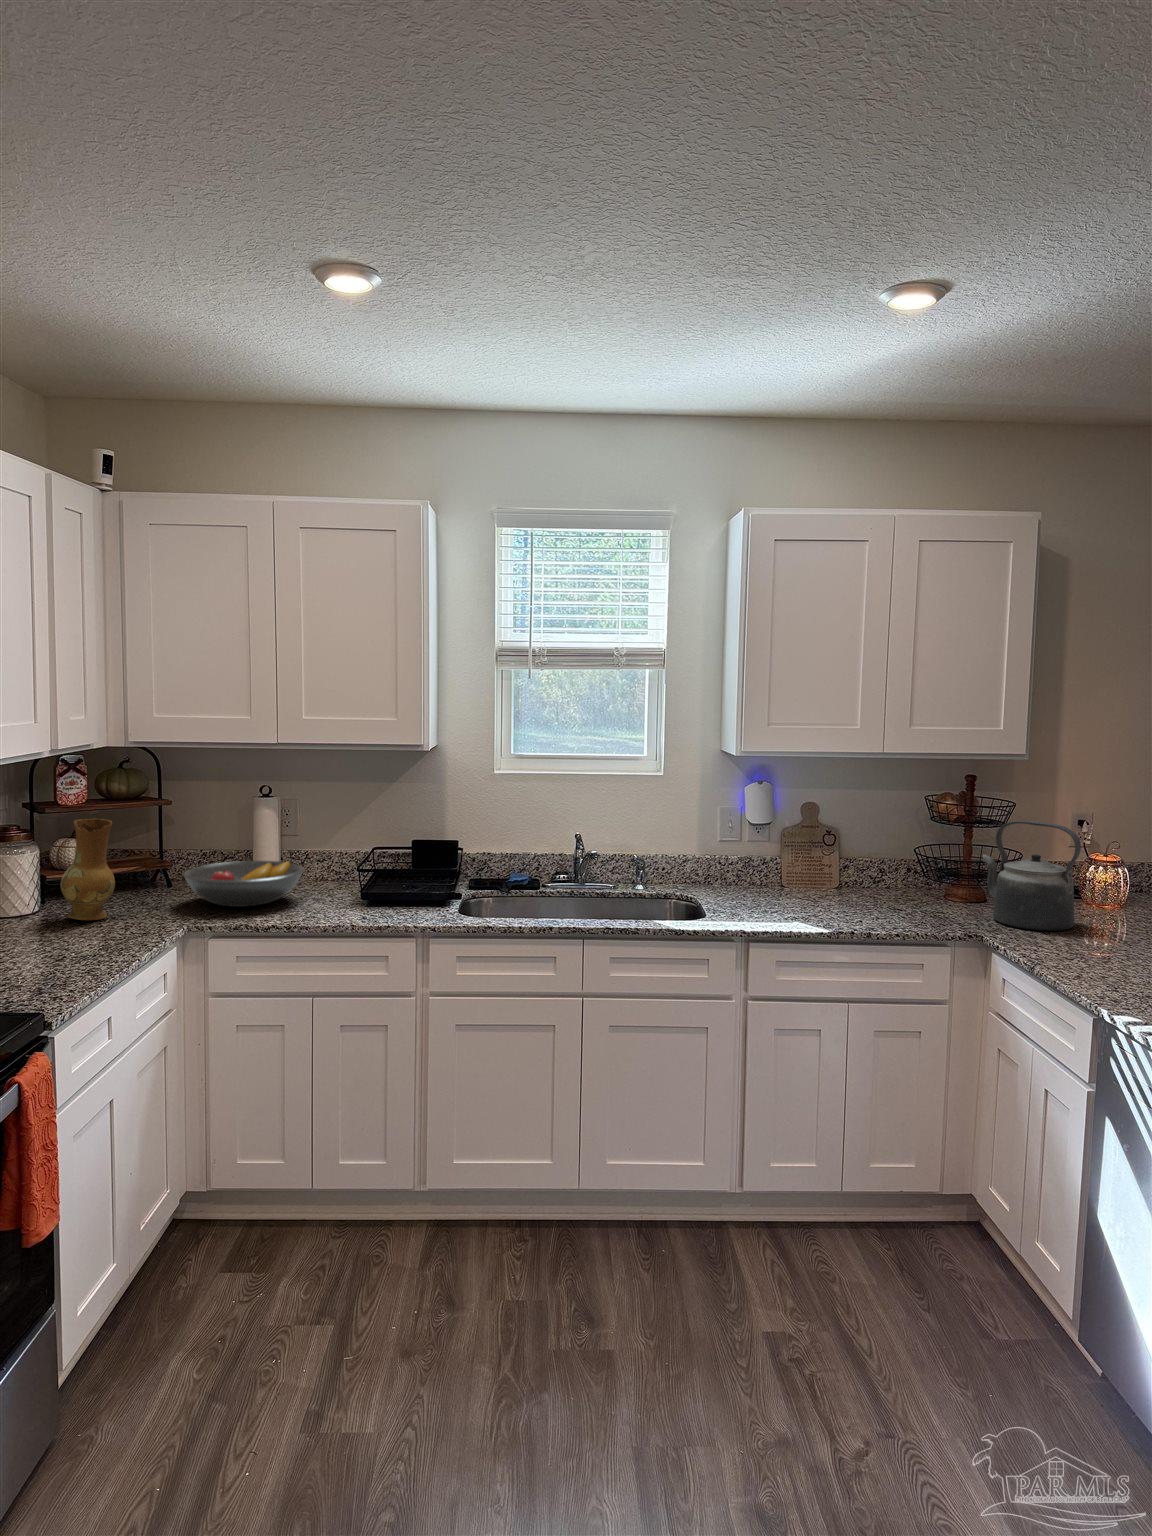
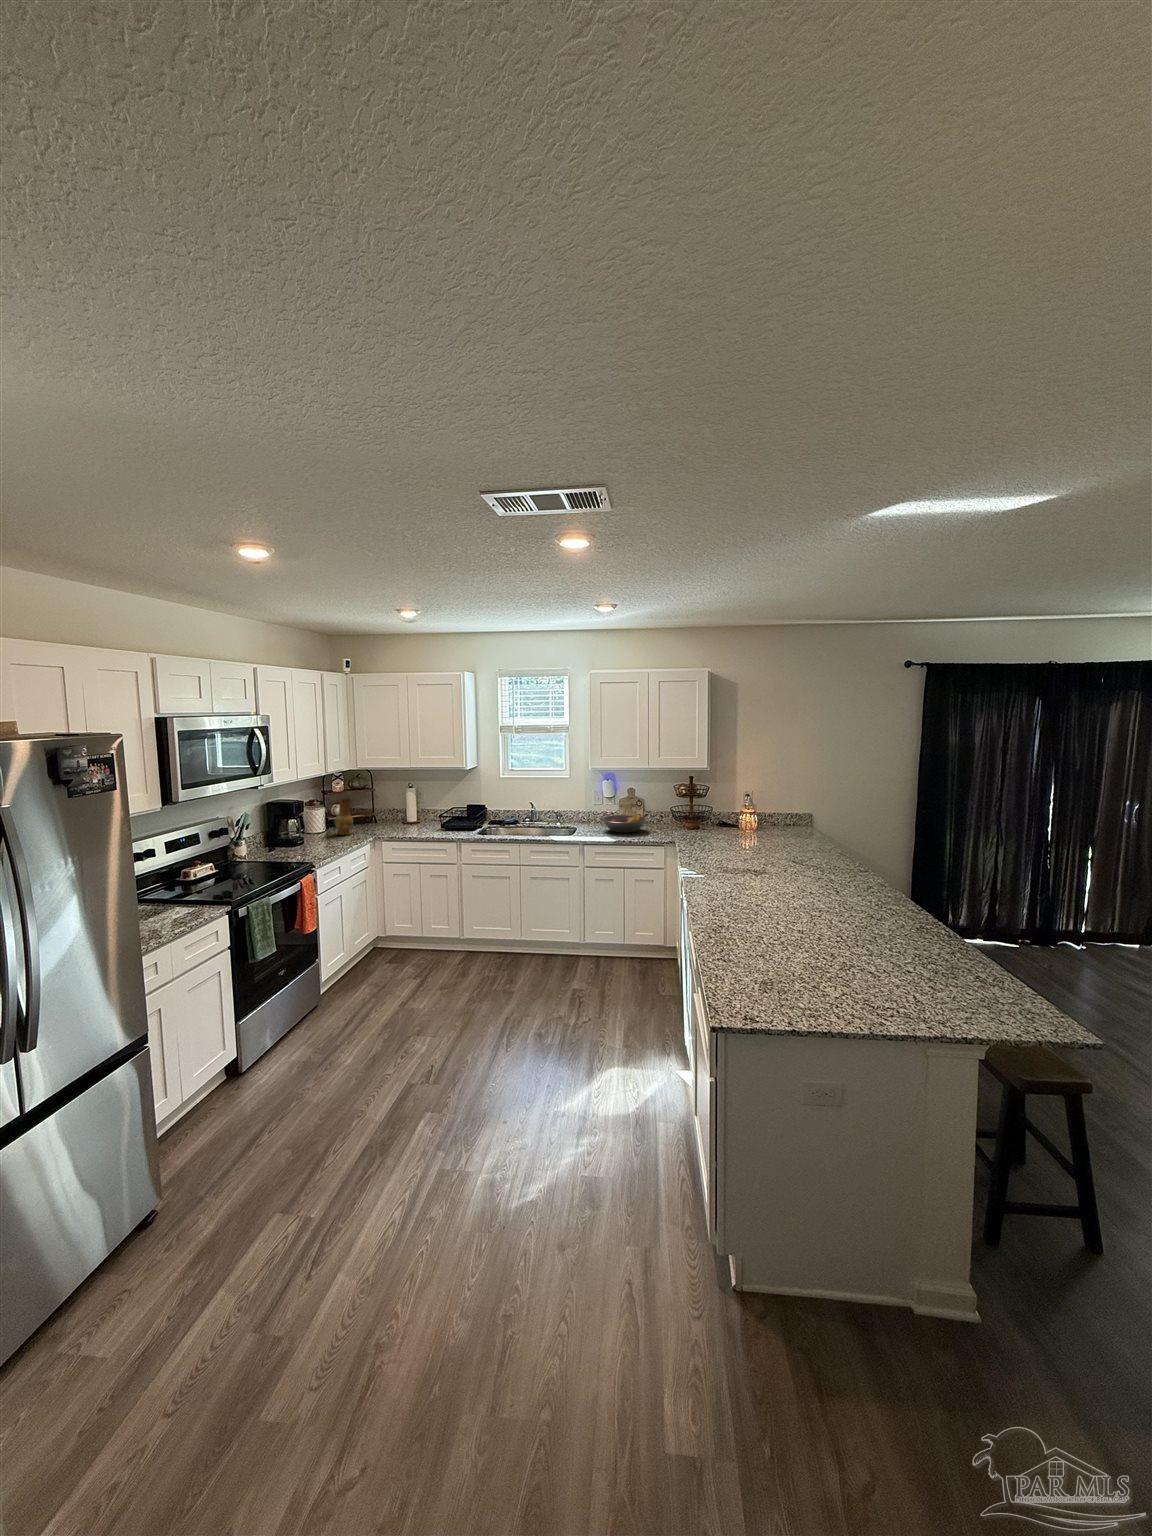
kettle: present [982,821,1081,931] -> none [684,797,714,840]
fruit bowl: present [184,861,304,907] -> present [602,815,646,833]

